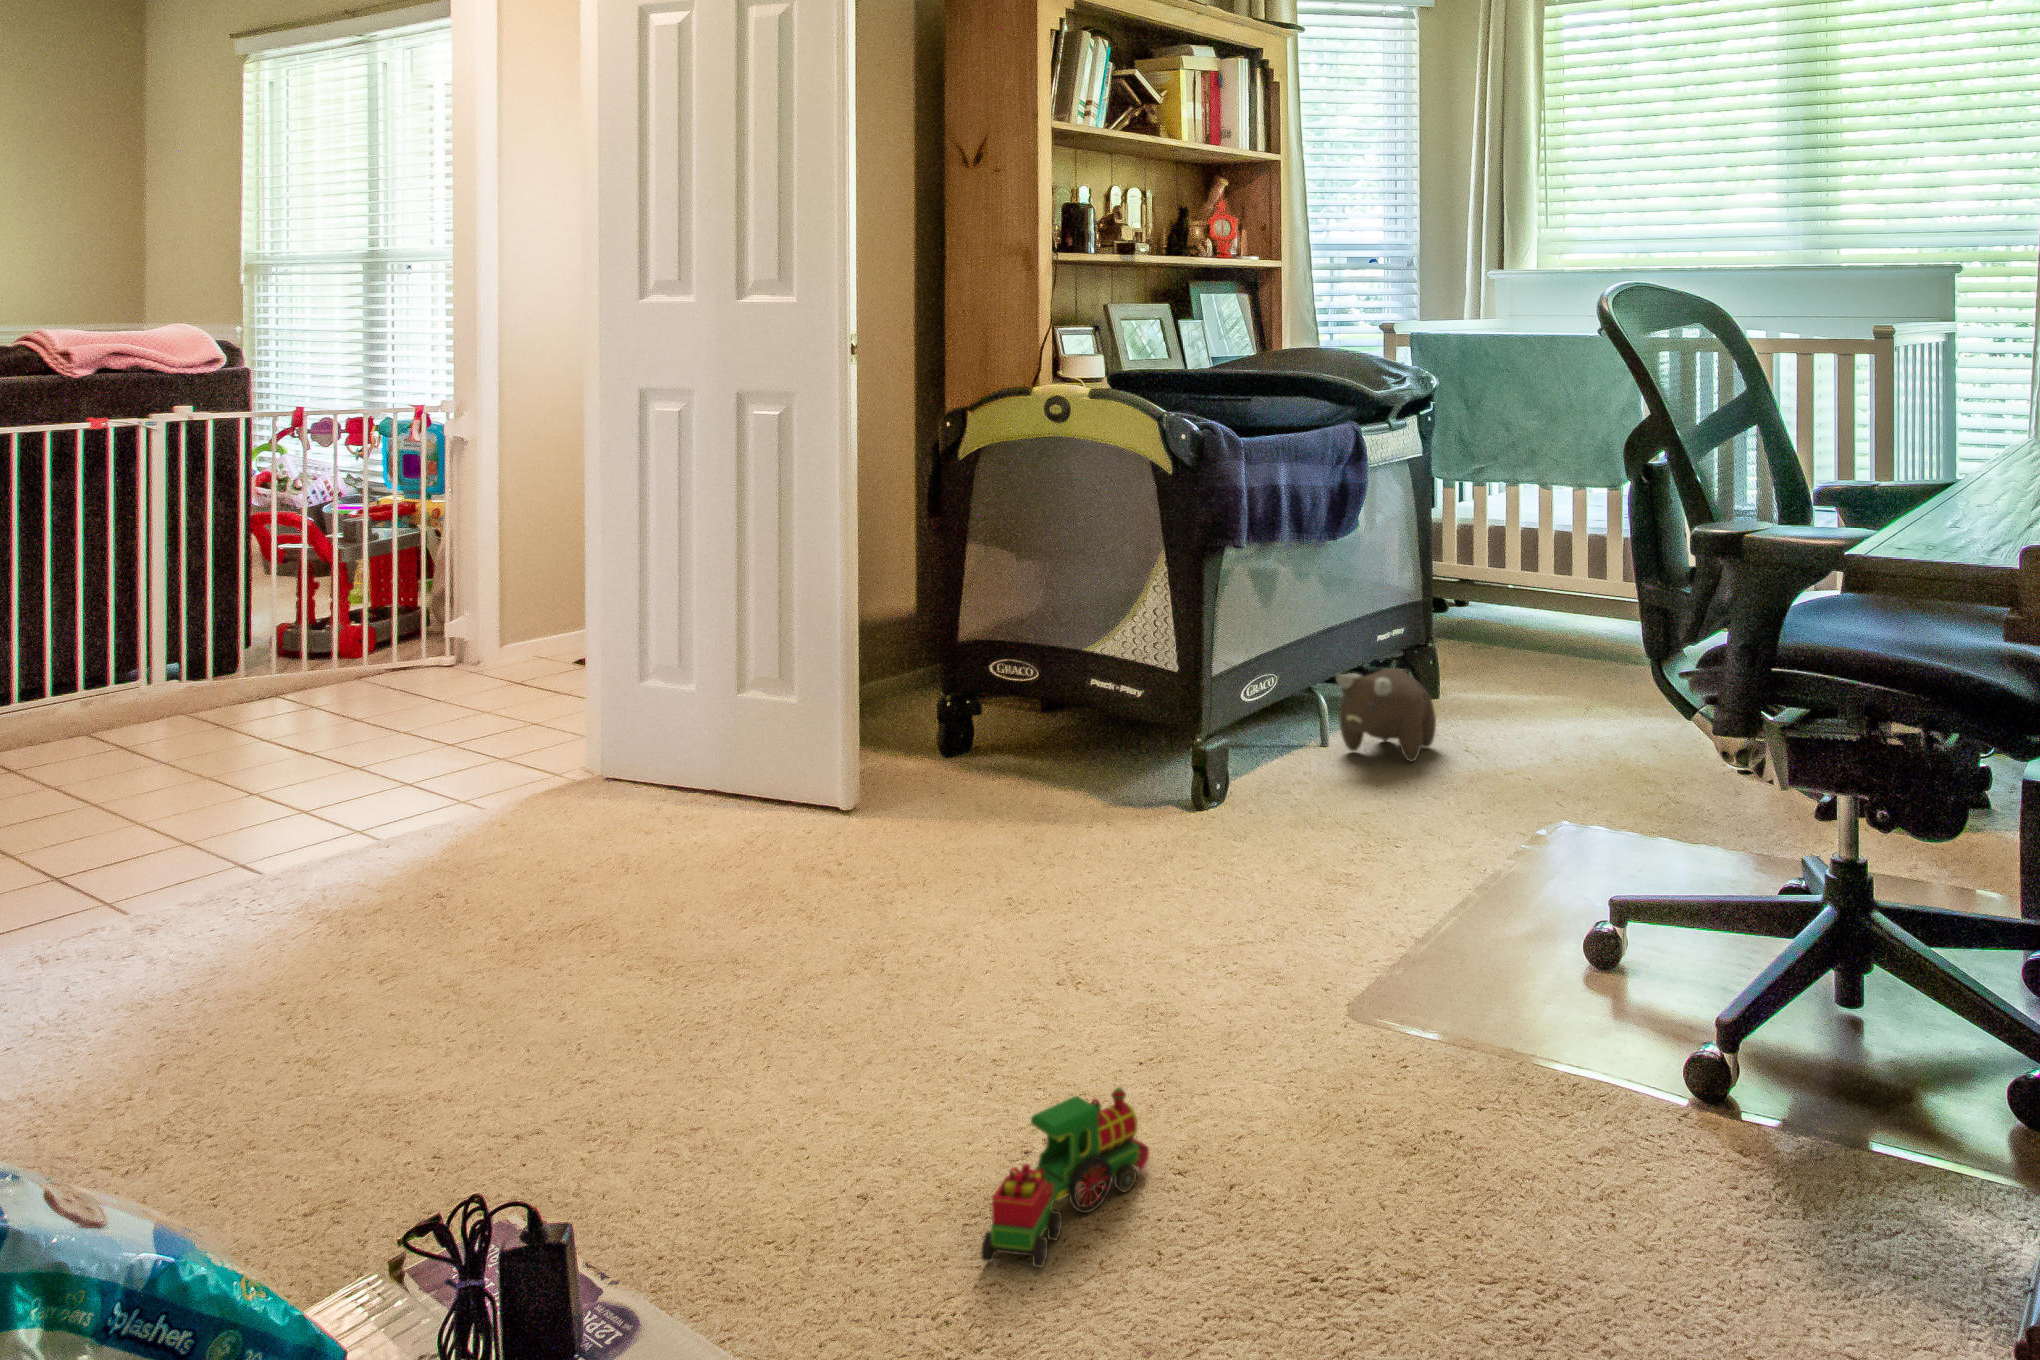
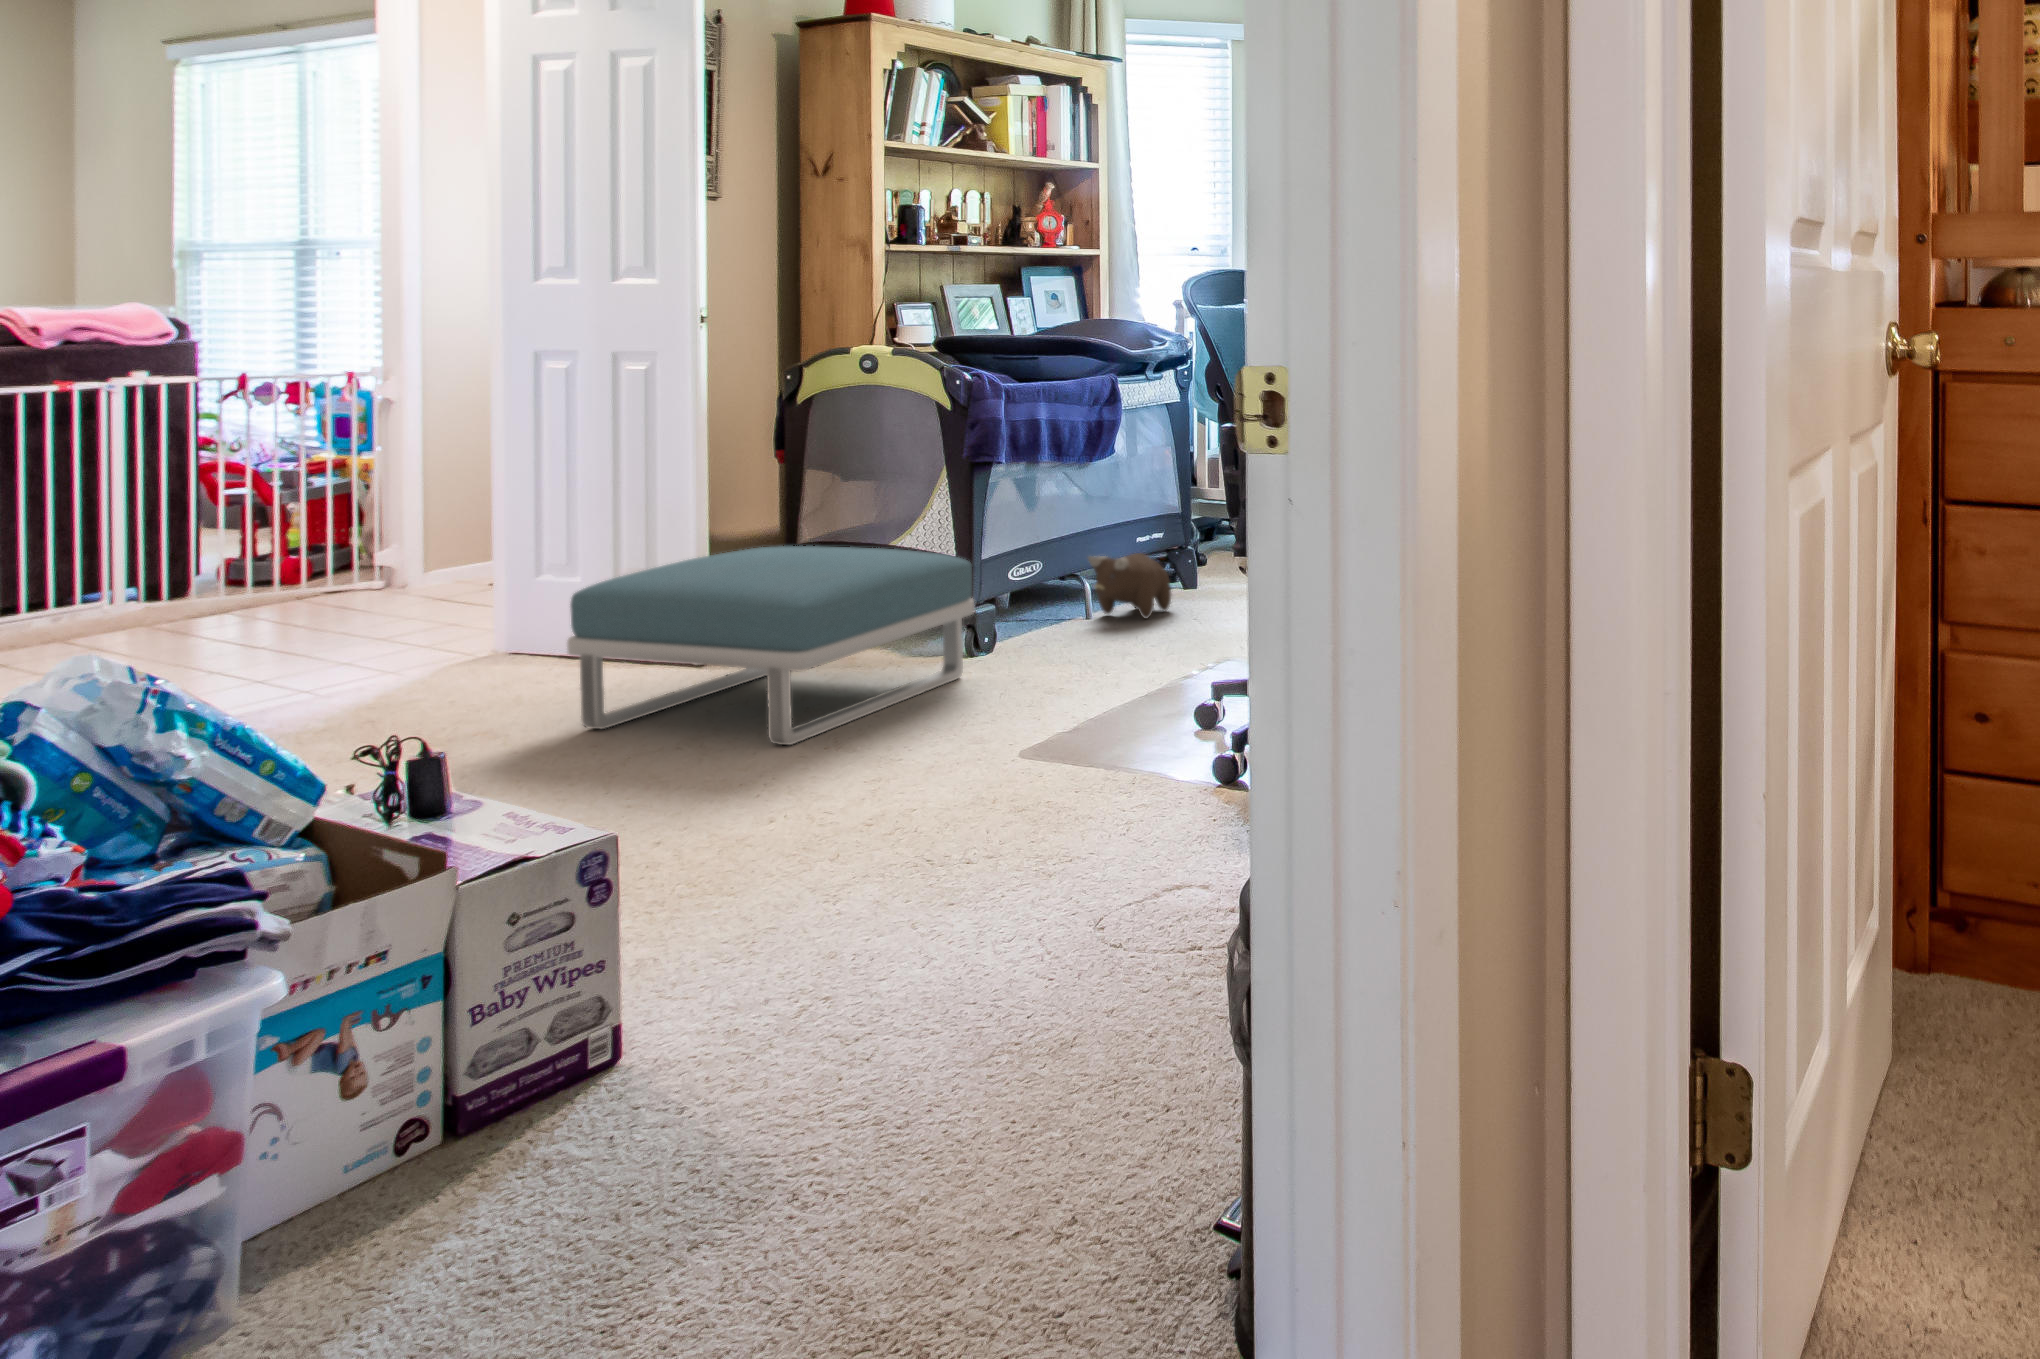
footstool: none [701,667,1241,1022] -> present [567,546,974,745]
toy train: present [981,1088,1149,1268] -> none [710,746,833,828]

